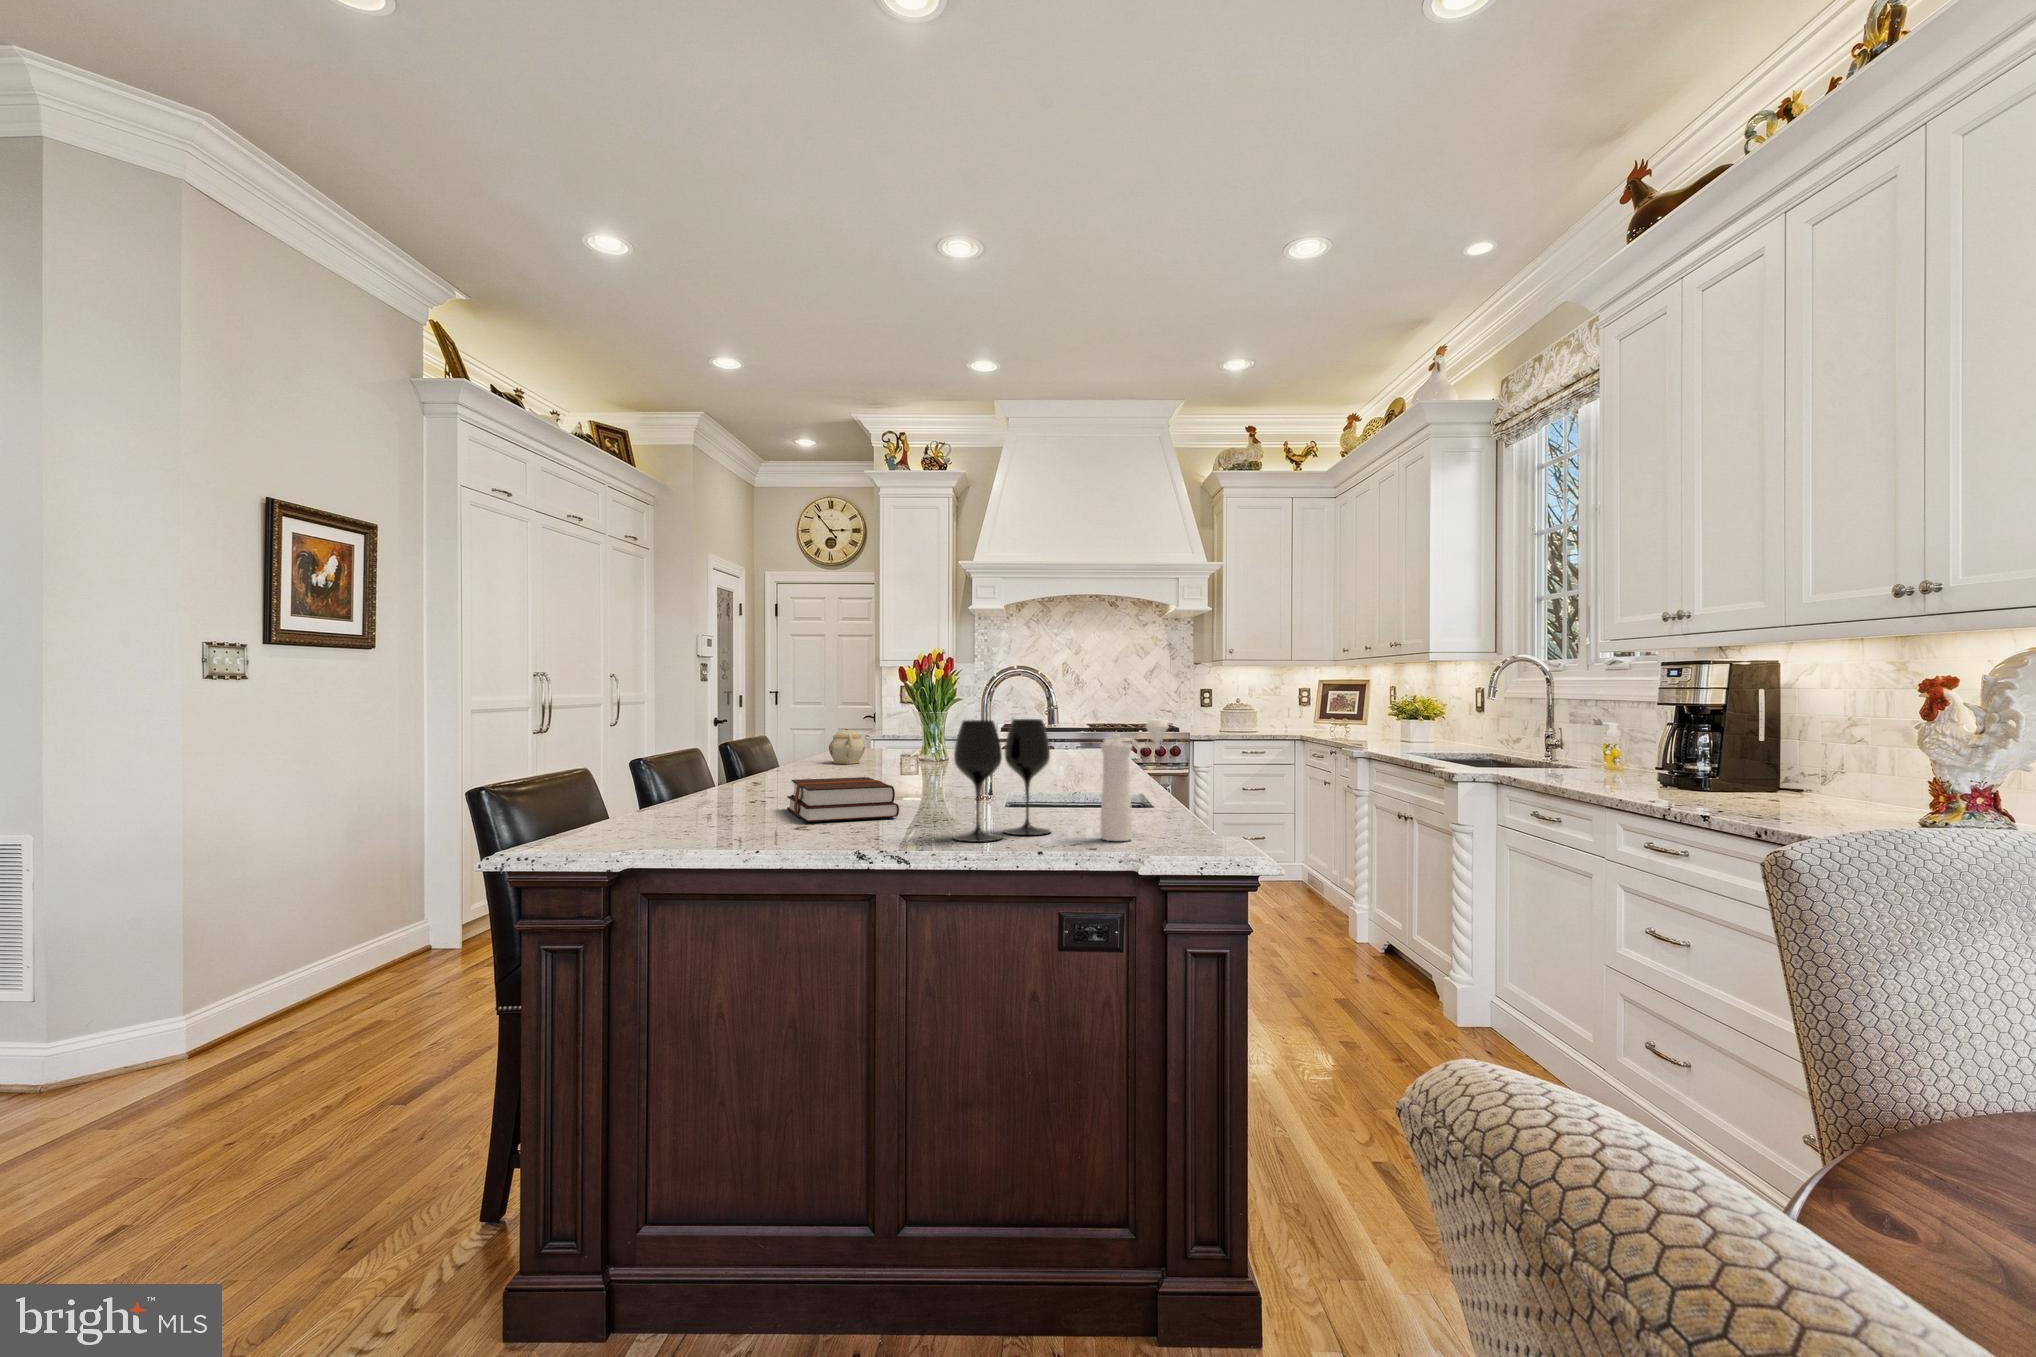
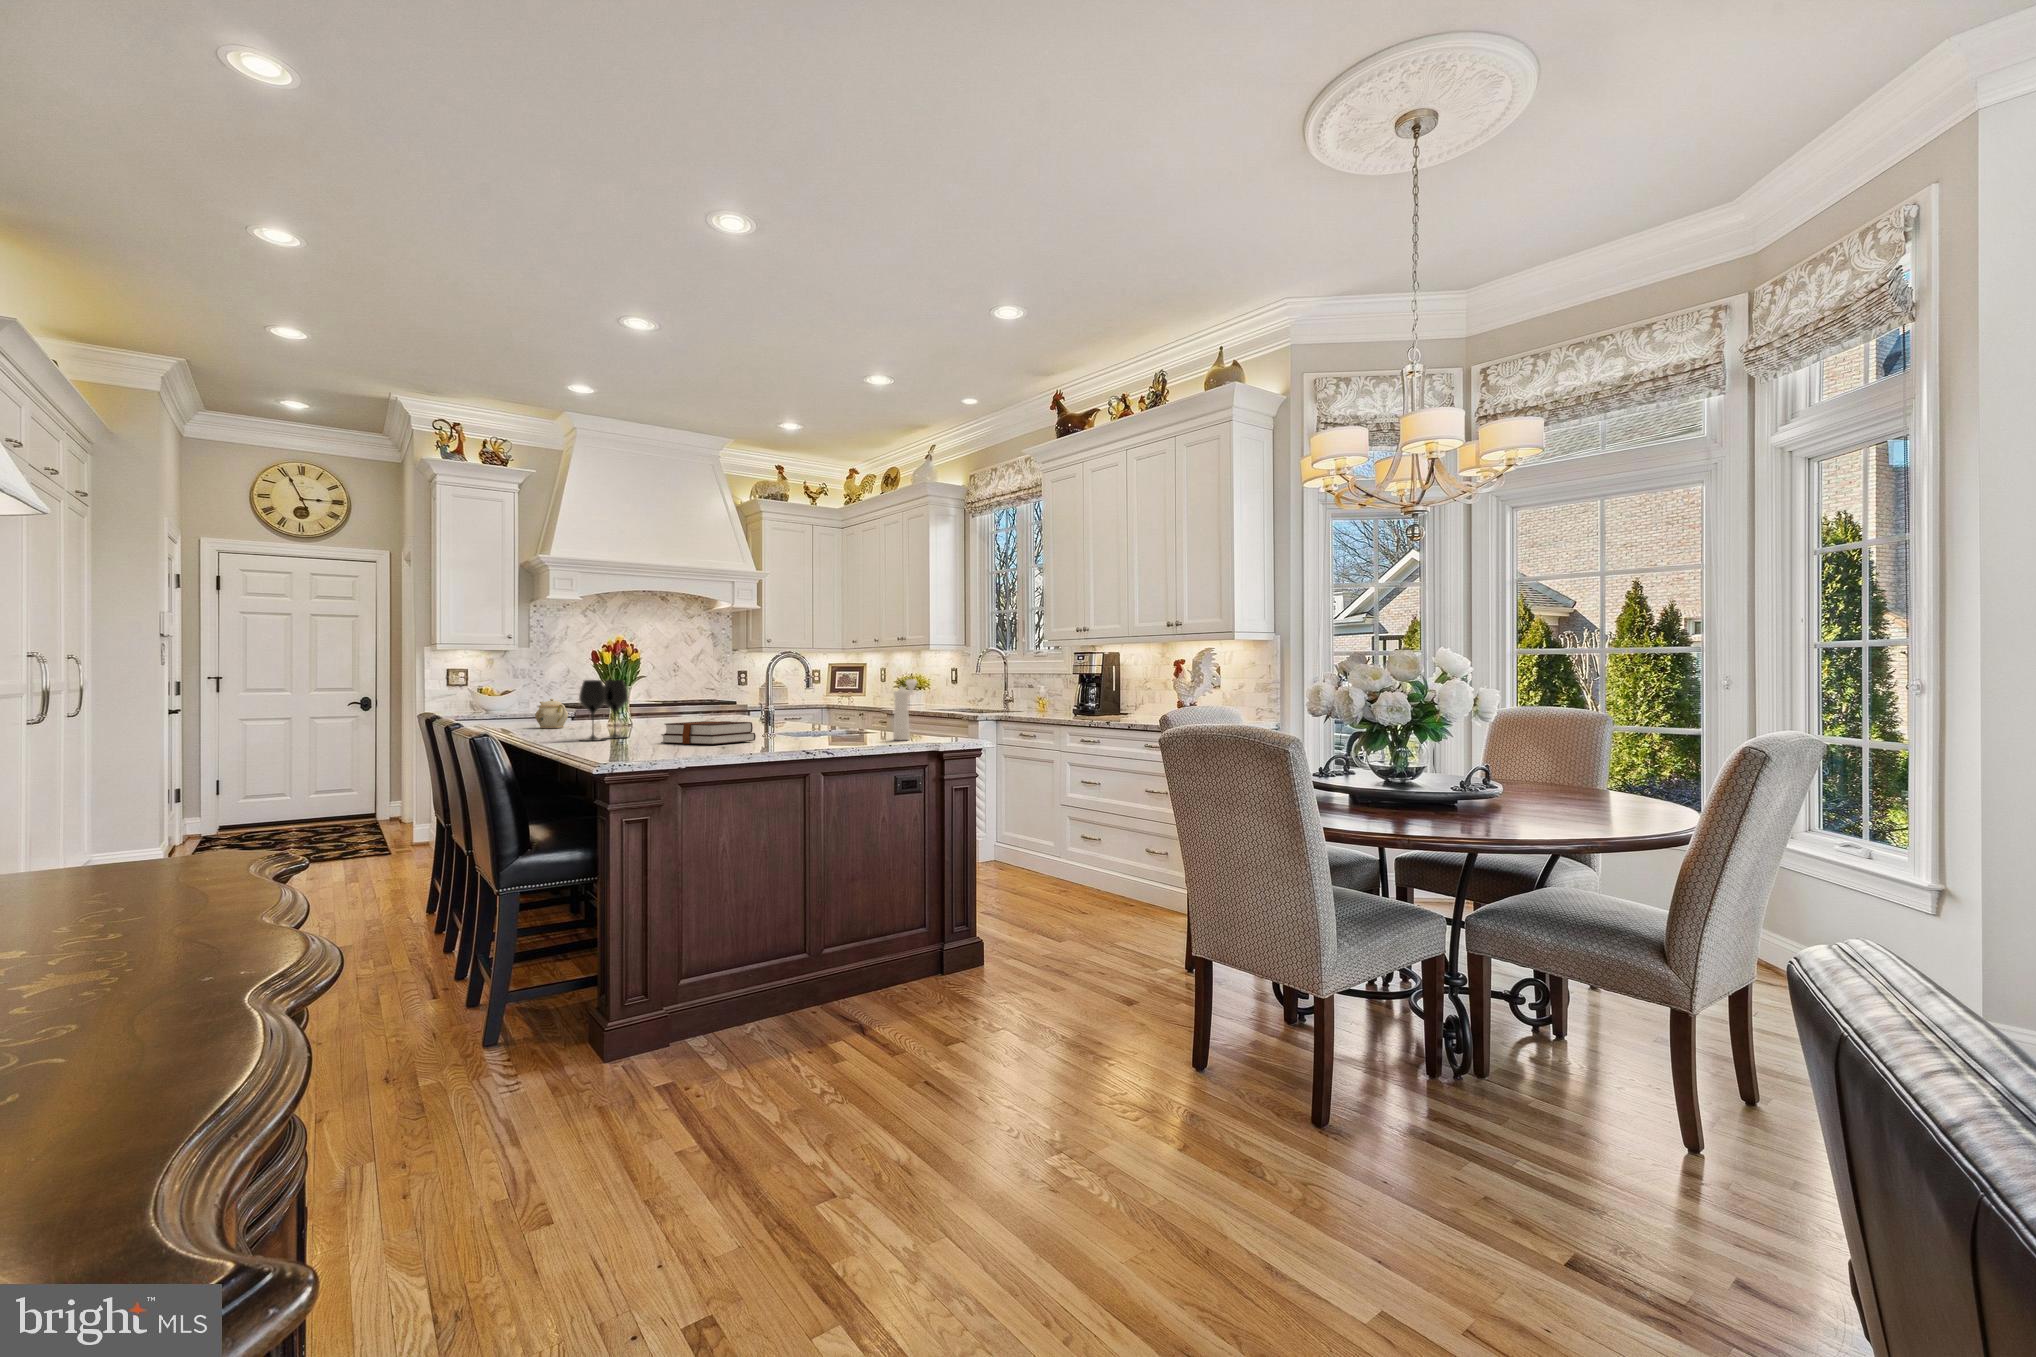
wine glass: present [953,719,1050,842] -> present [579,680,628,741]

